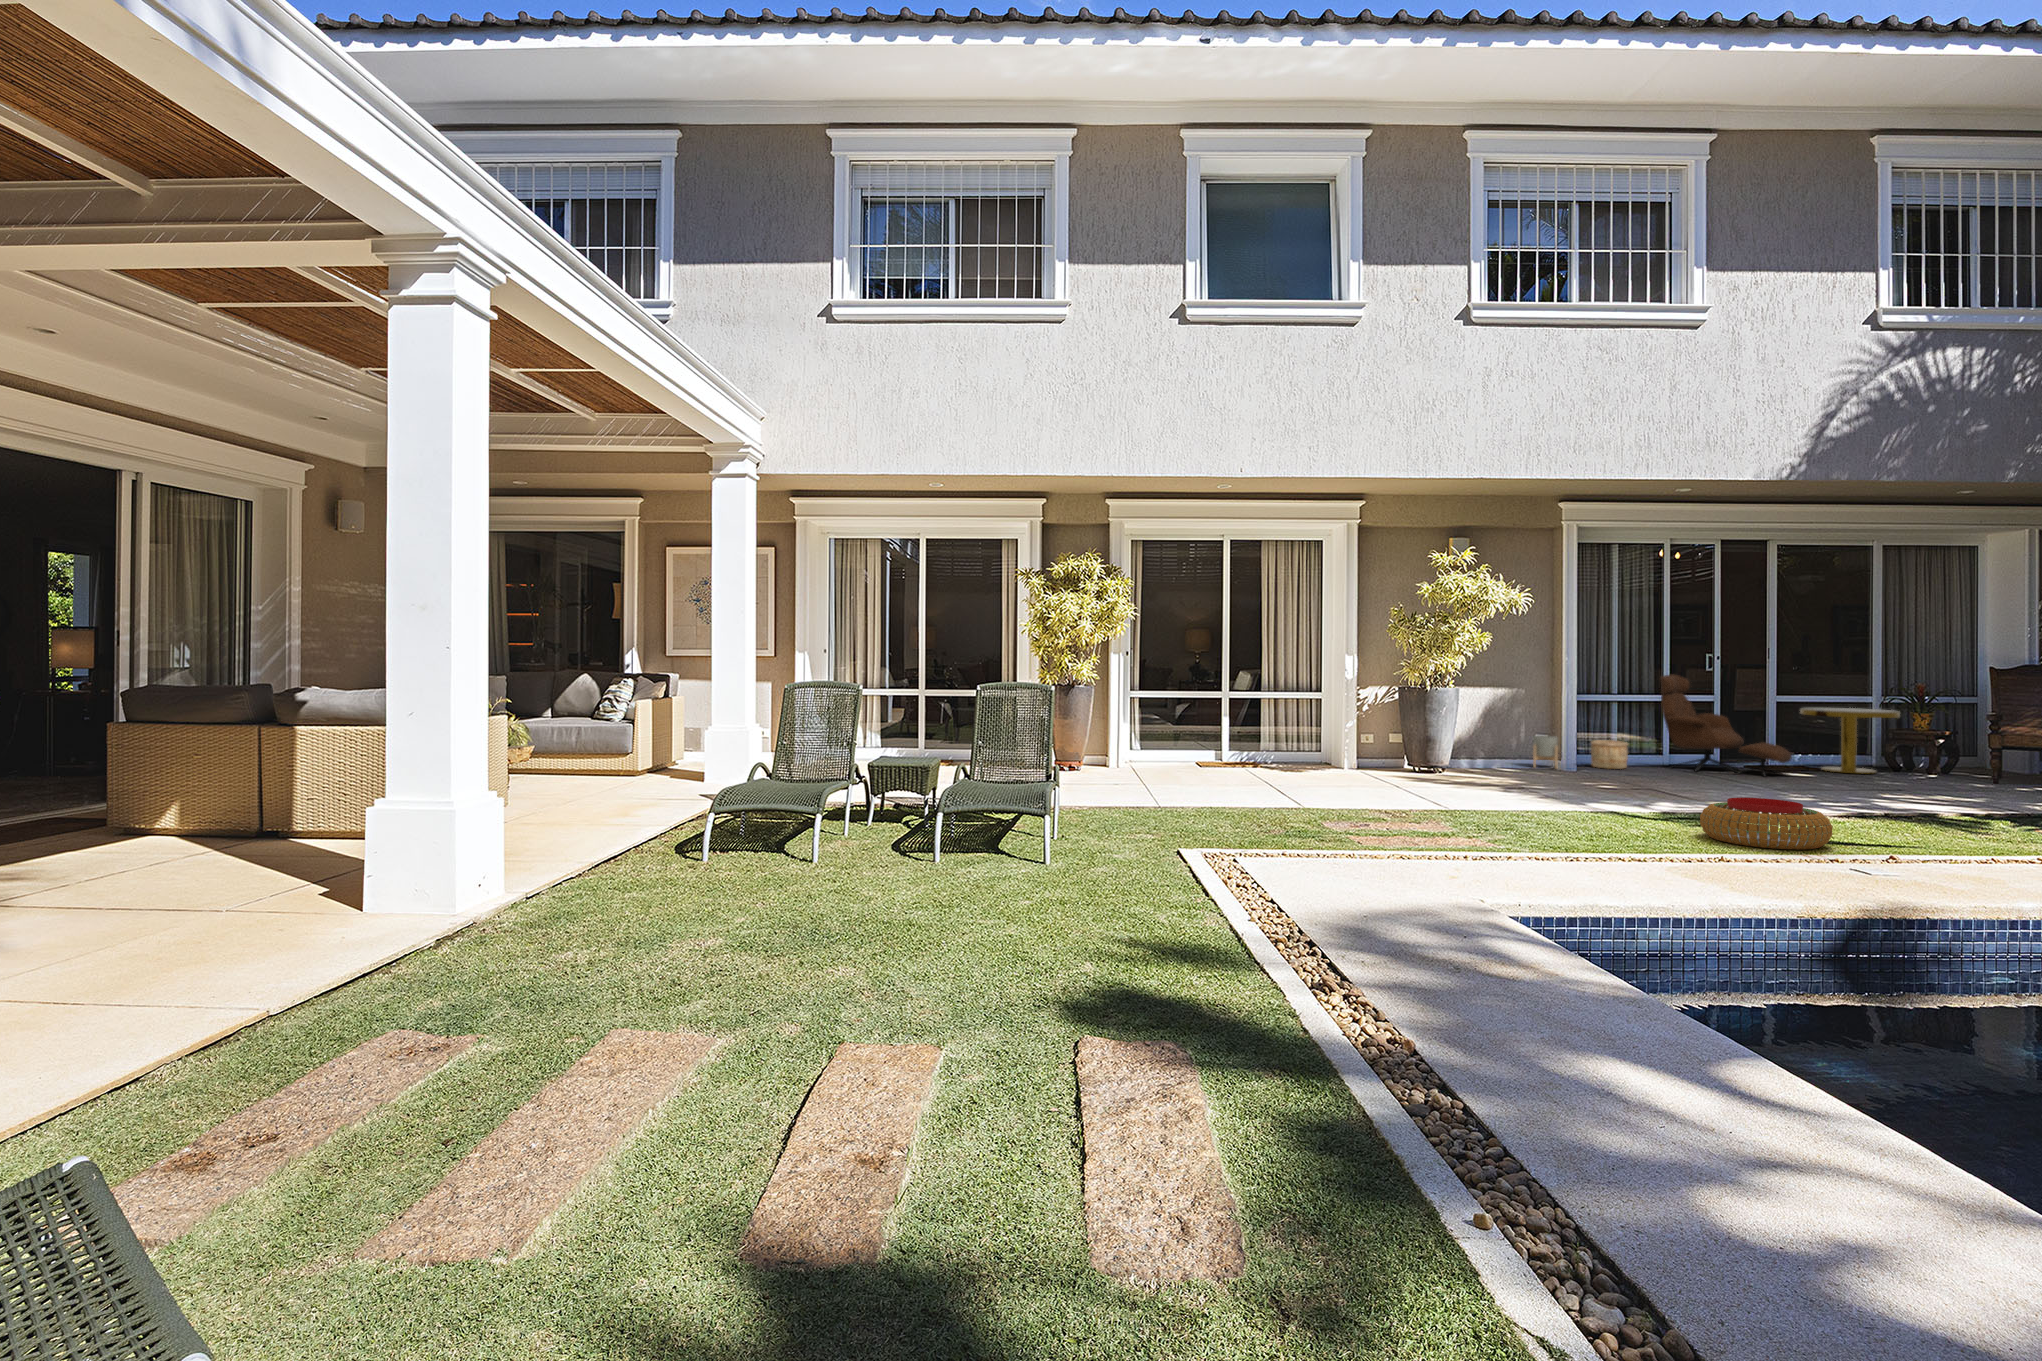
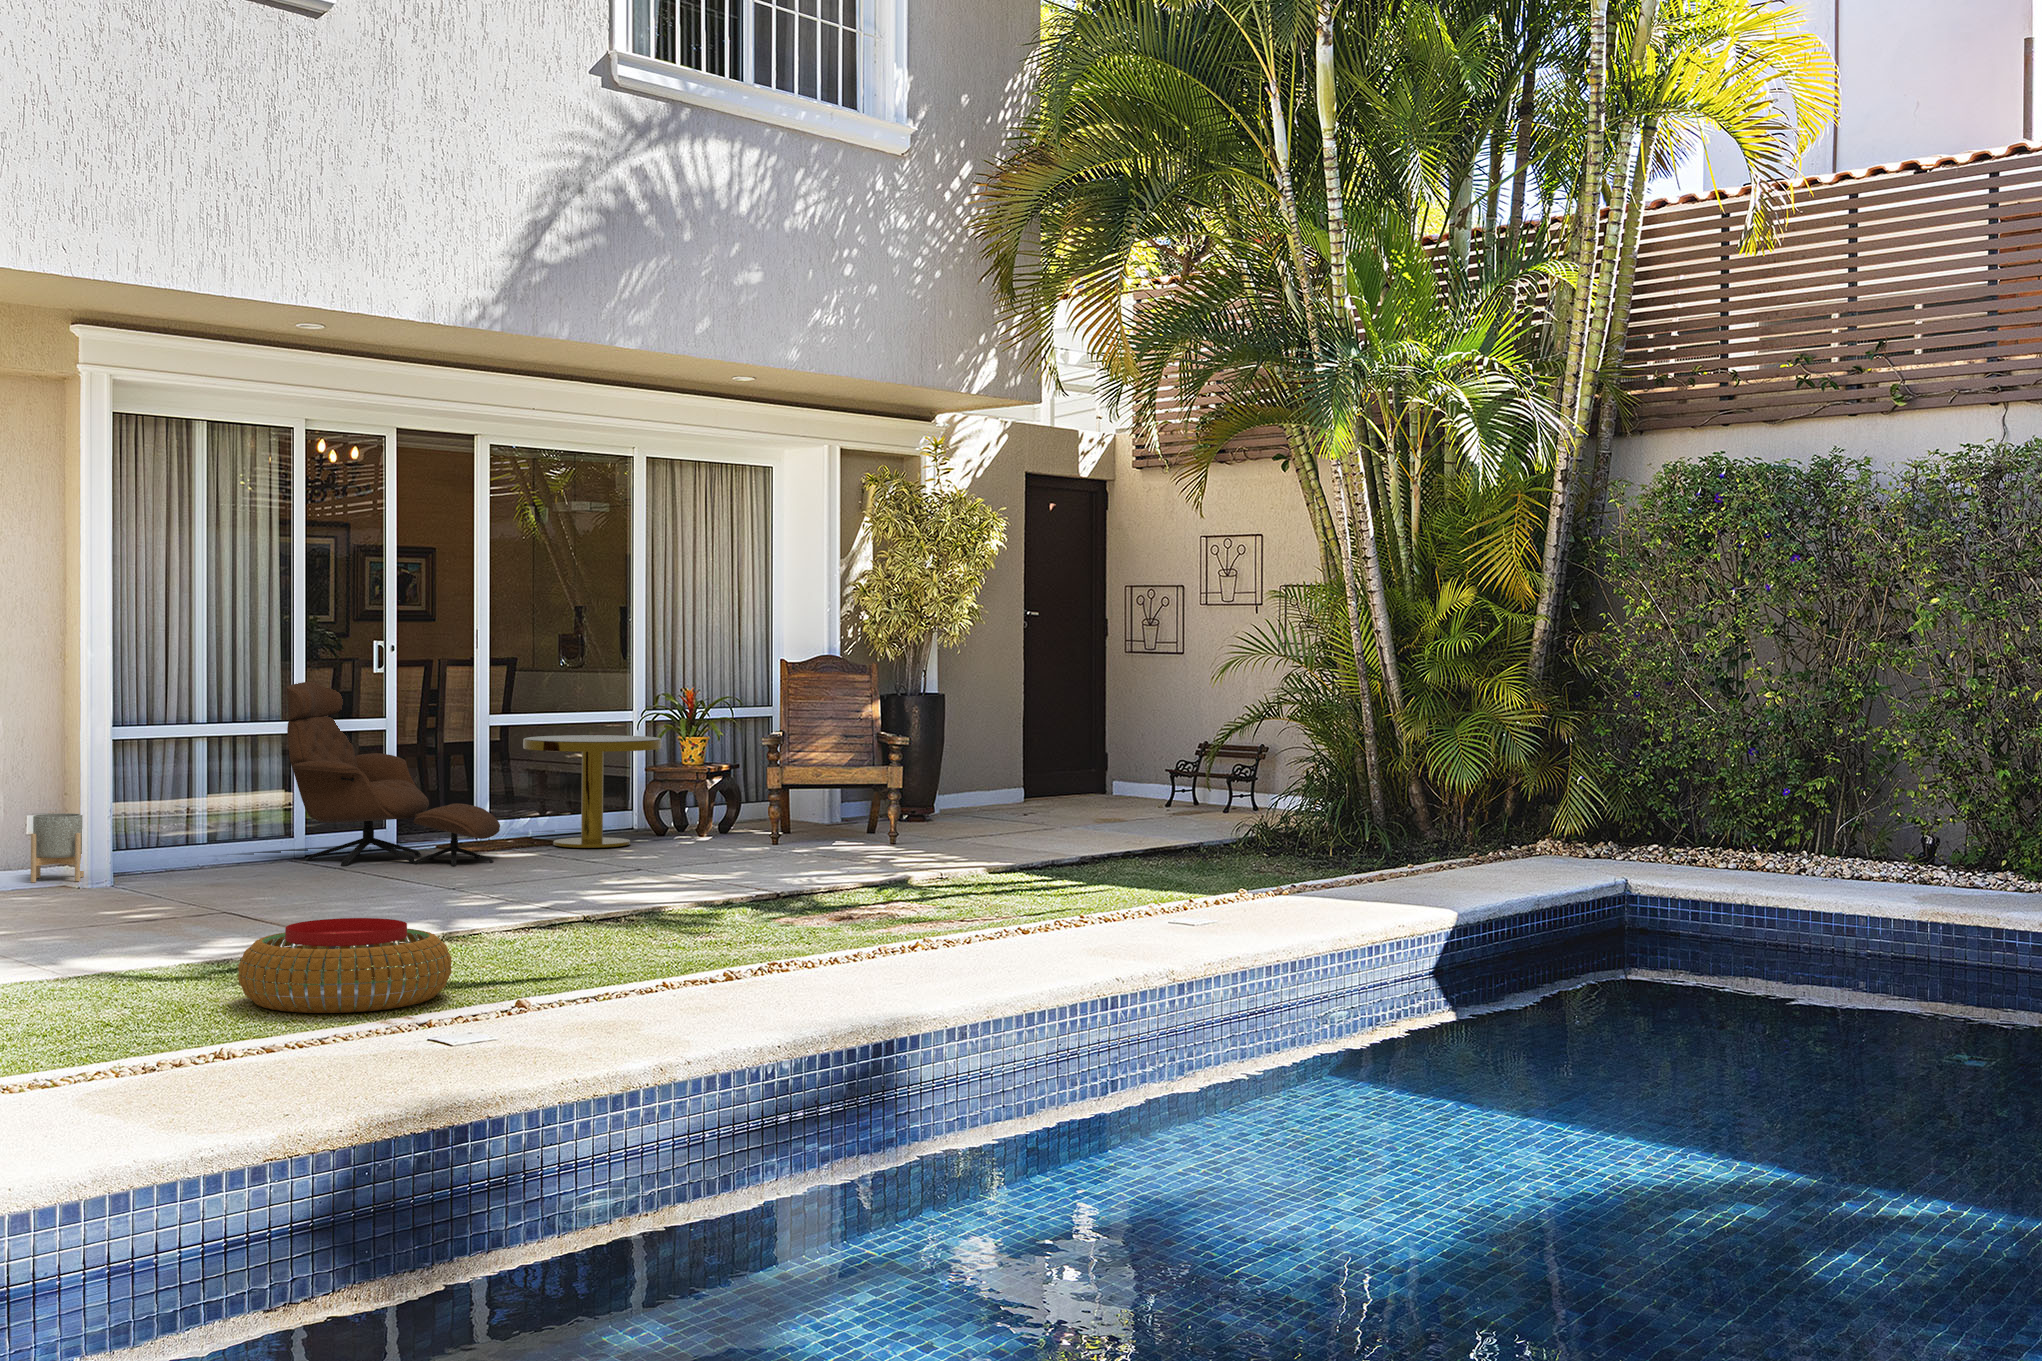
wooden bucket: present [1591,740,1628,769] -> none [154,815,225,872]

